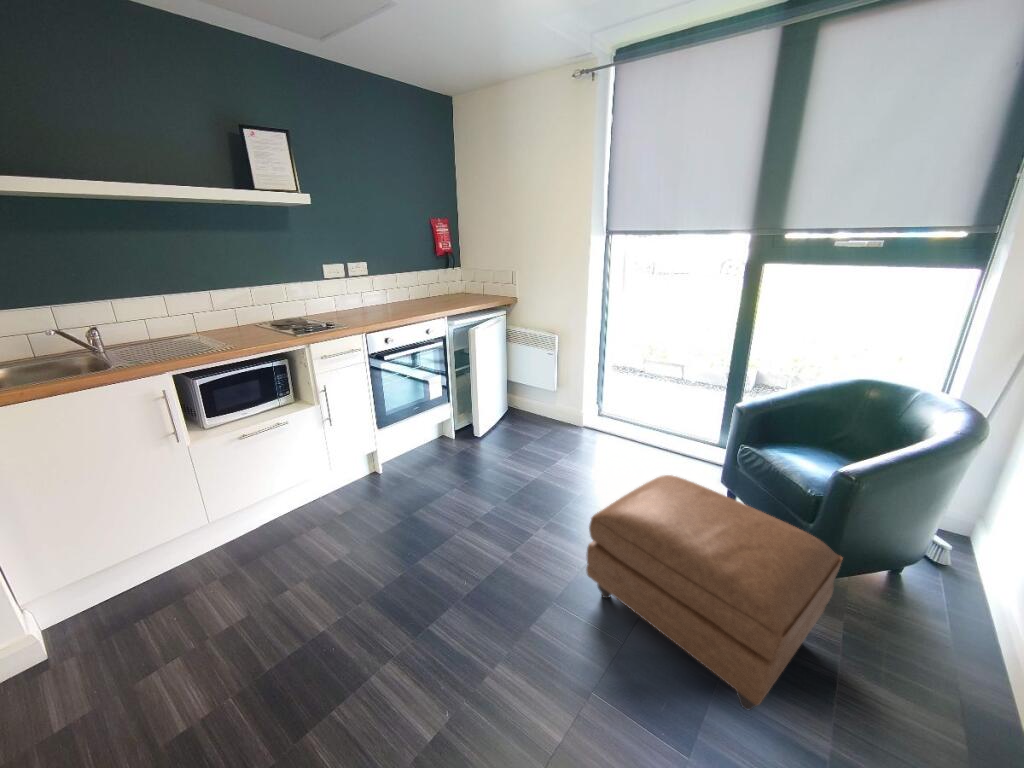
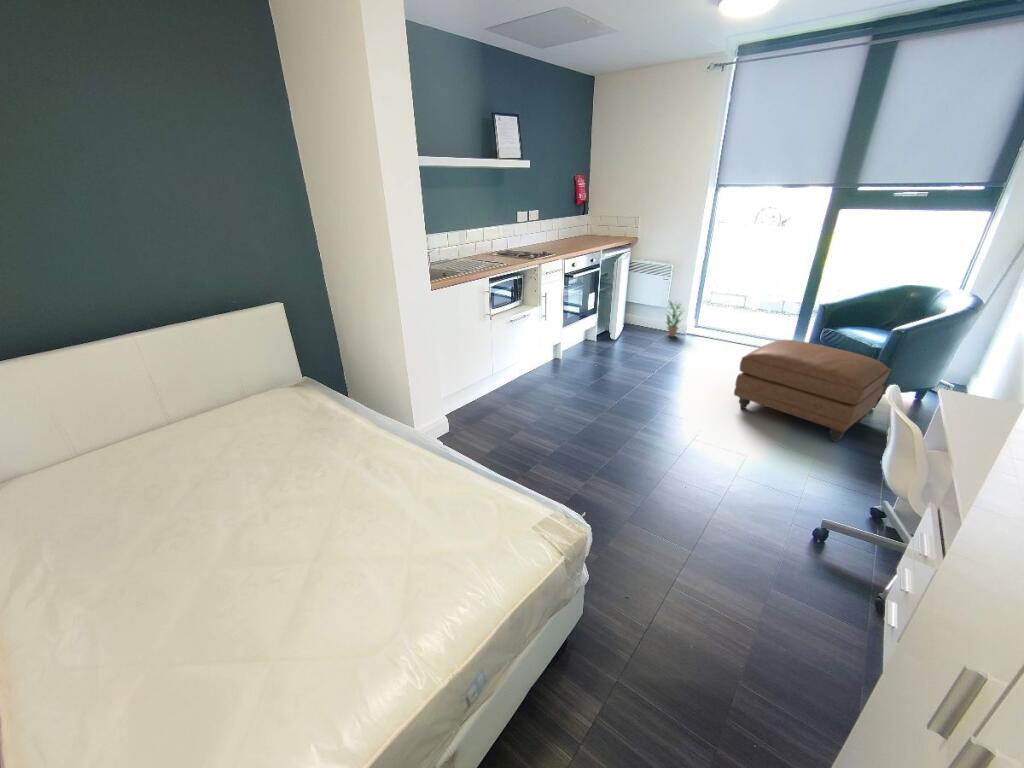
potted plant: none [547,383,575,431] -> present [667,302,683,337]

